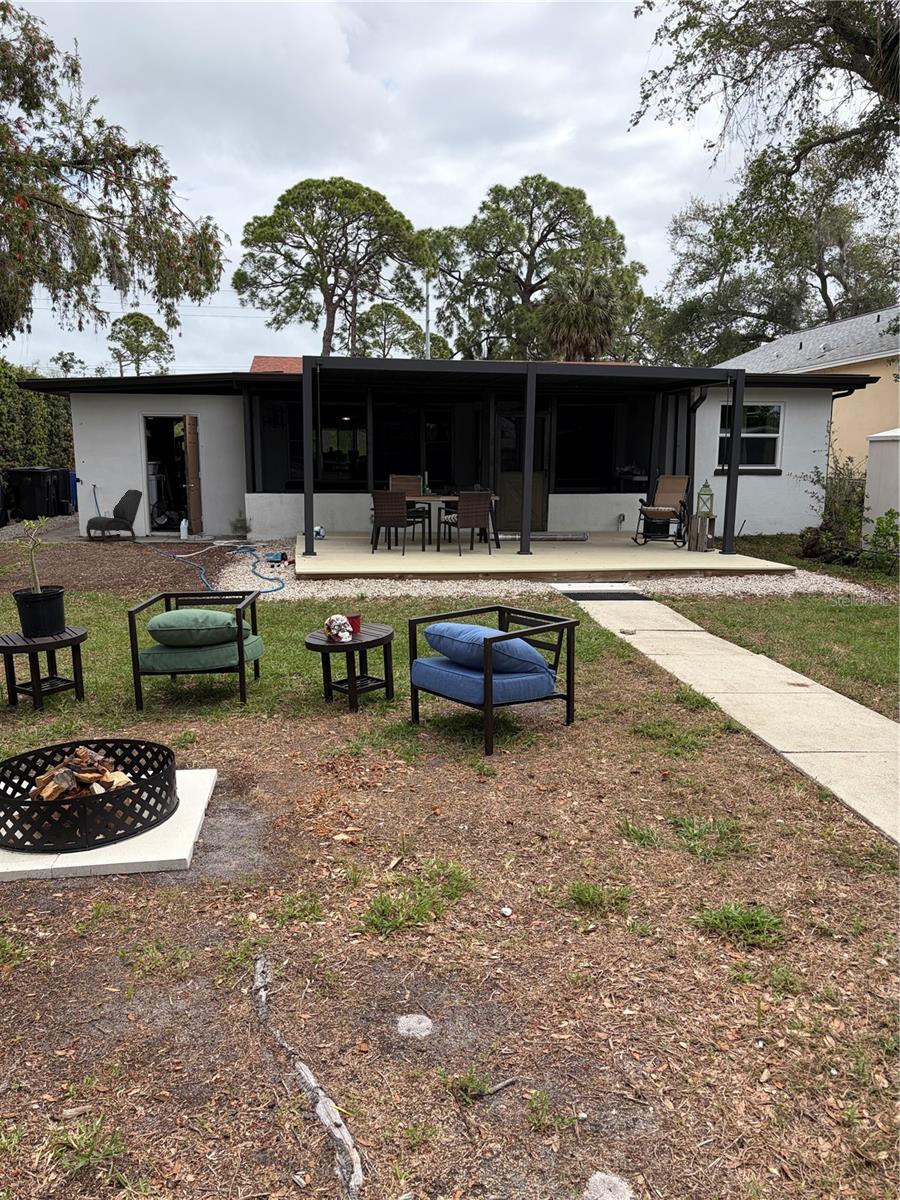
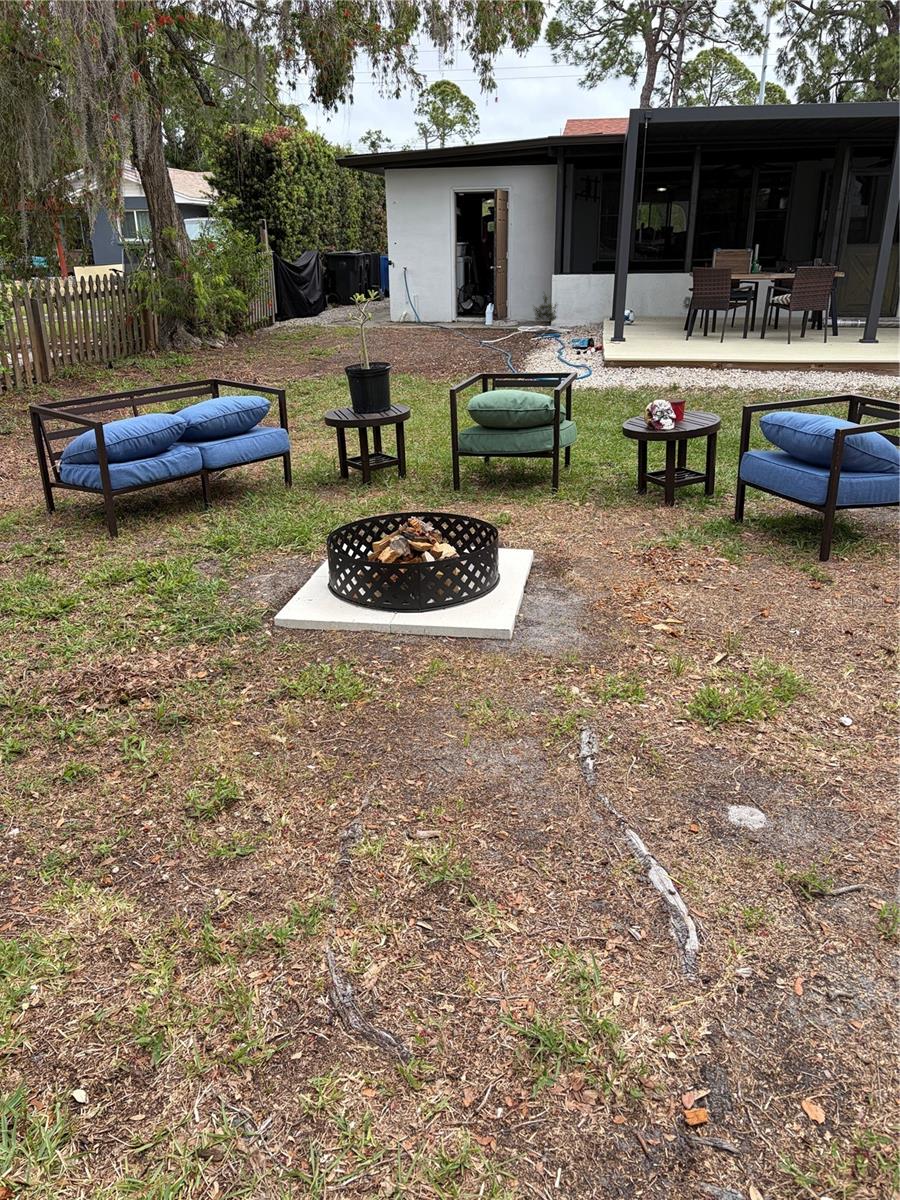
lounge chair: present [86,489,142,543] -> none [393,273,448,330]

